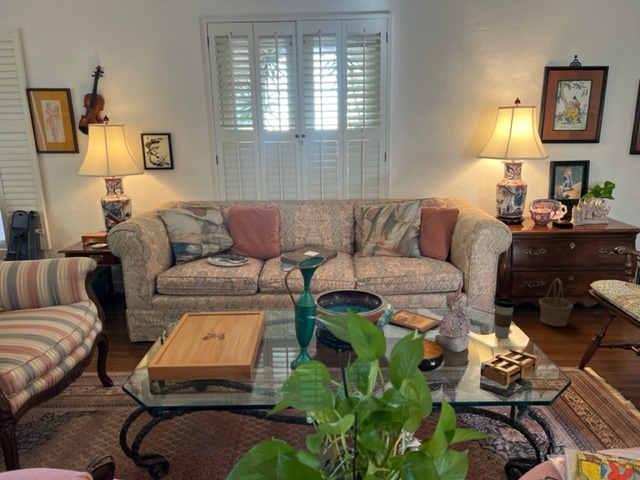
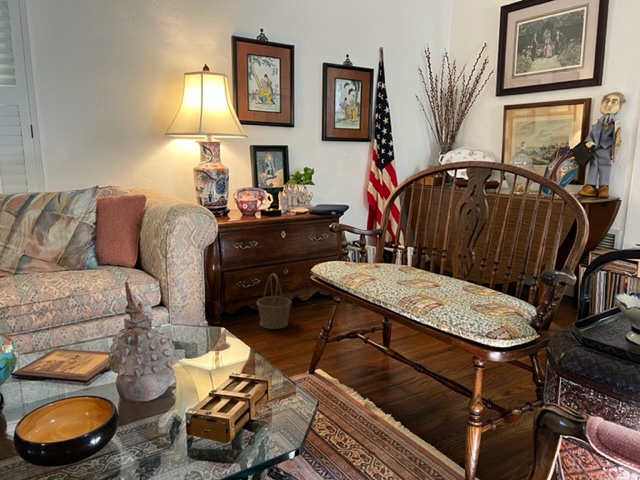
coffee cup: present [494,298,515,338] -> none [203,297,232,357]

